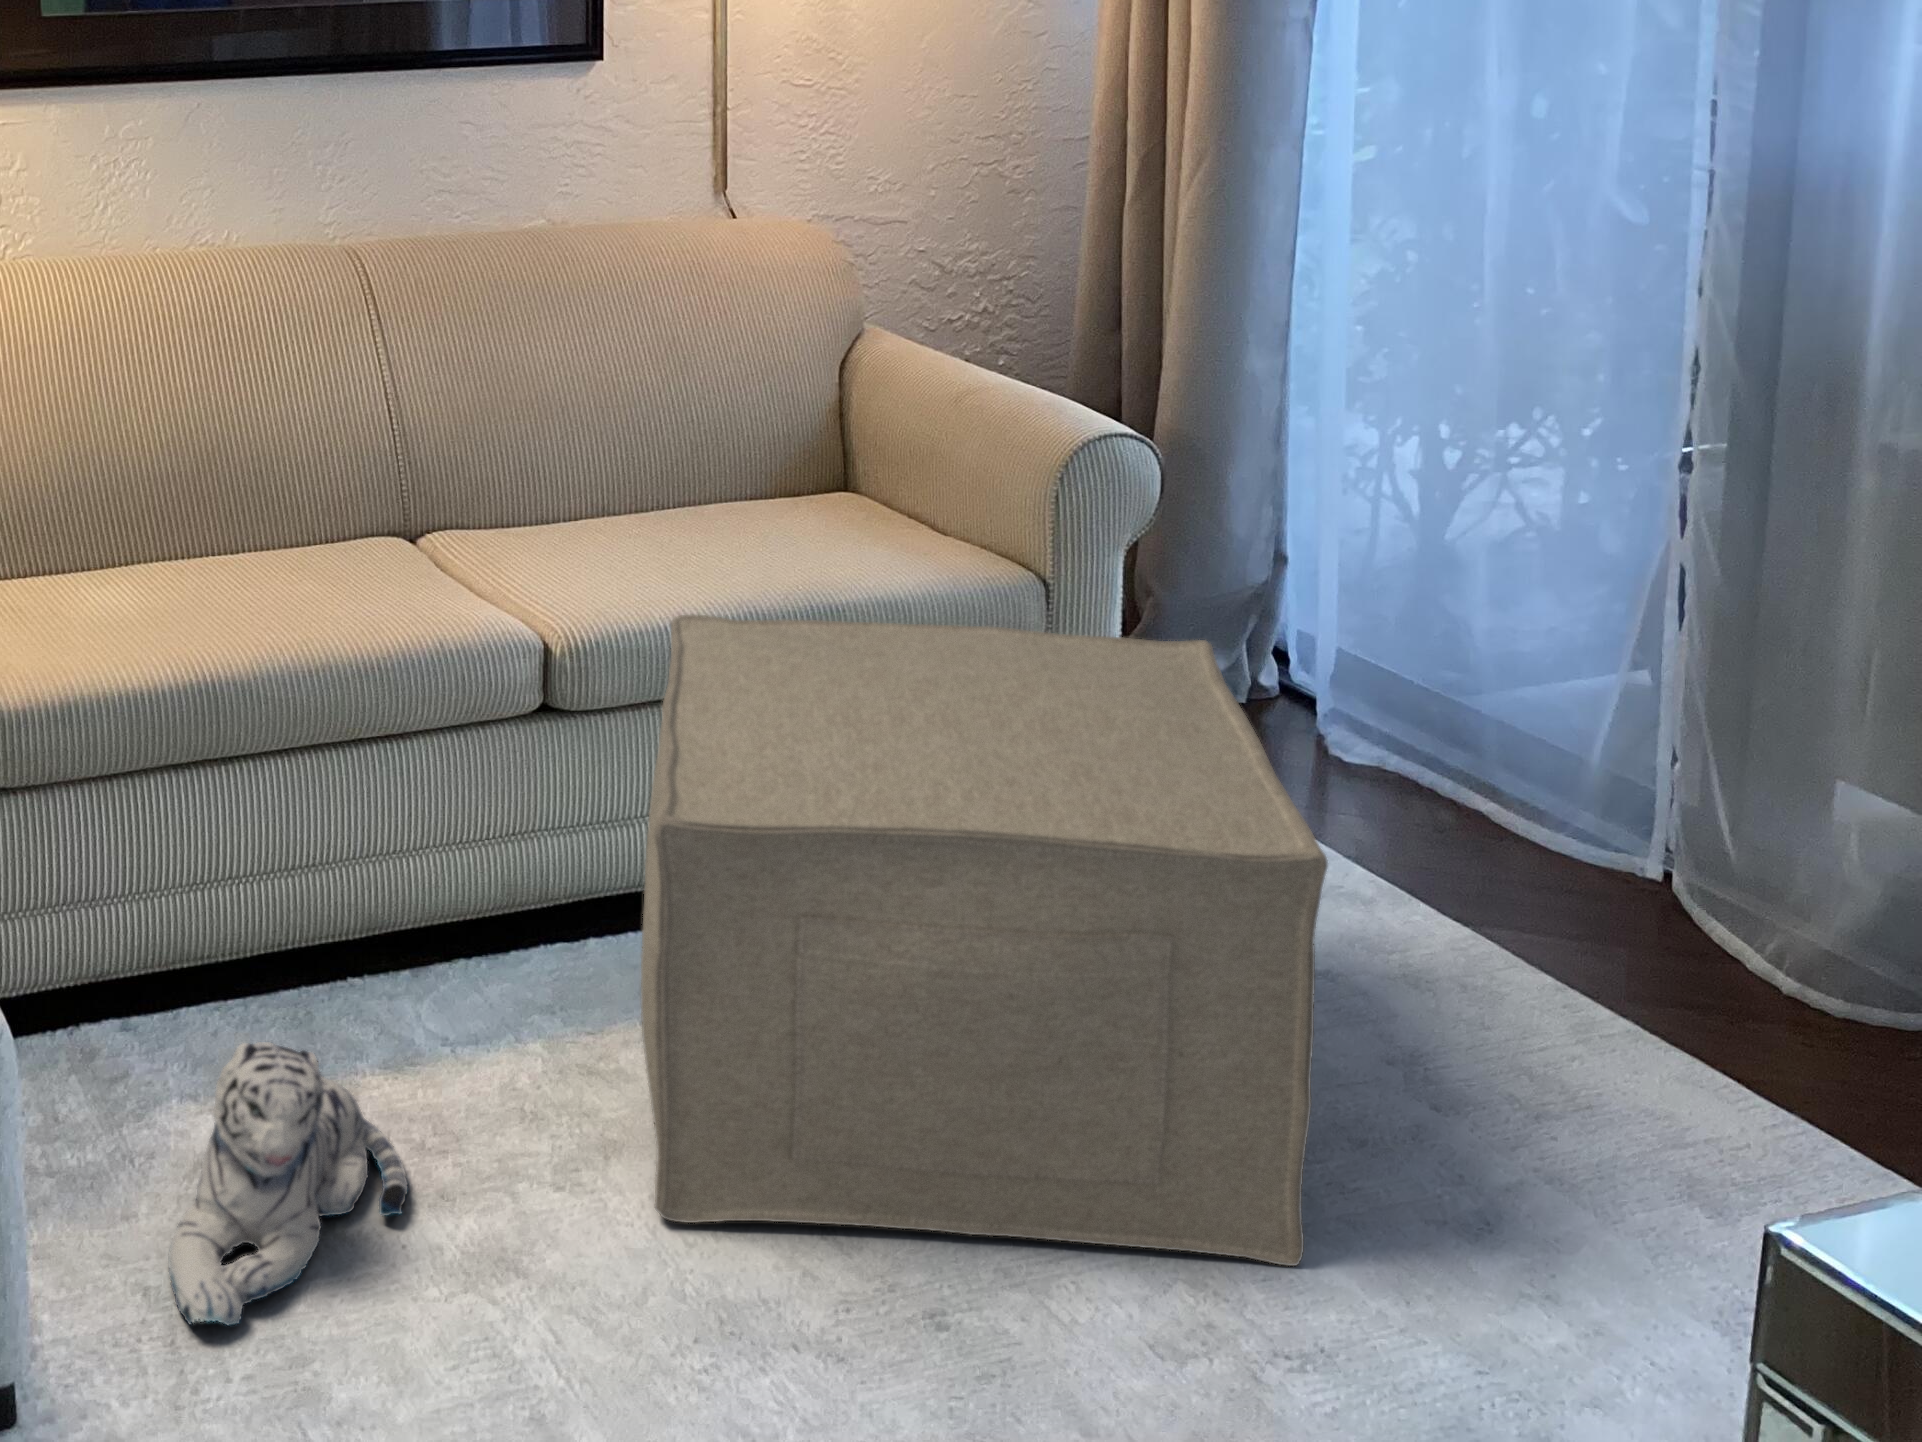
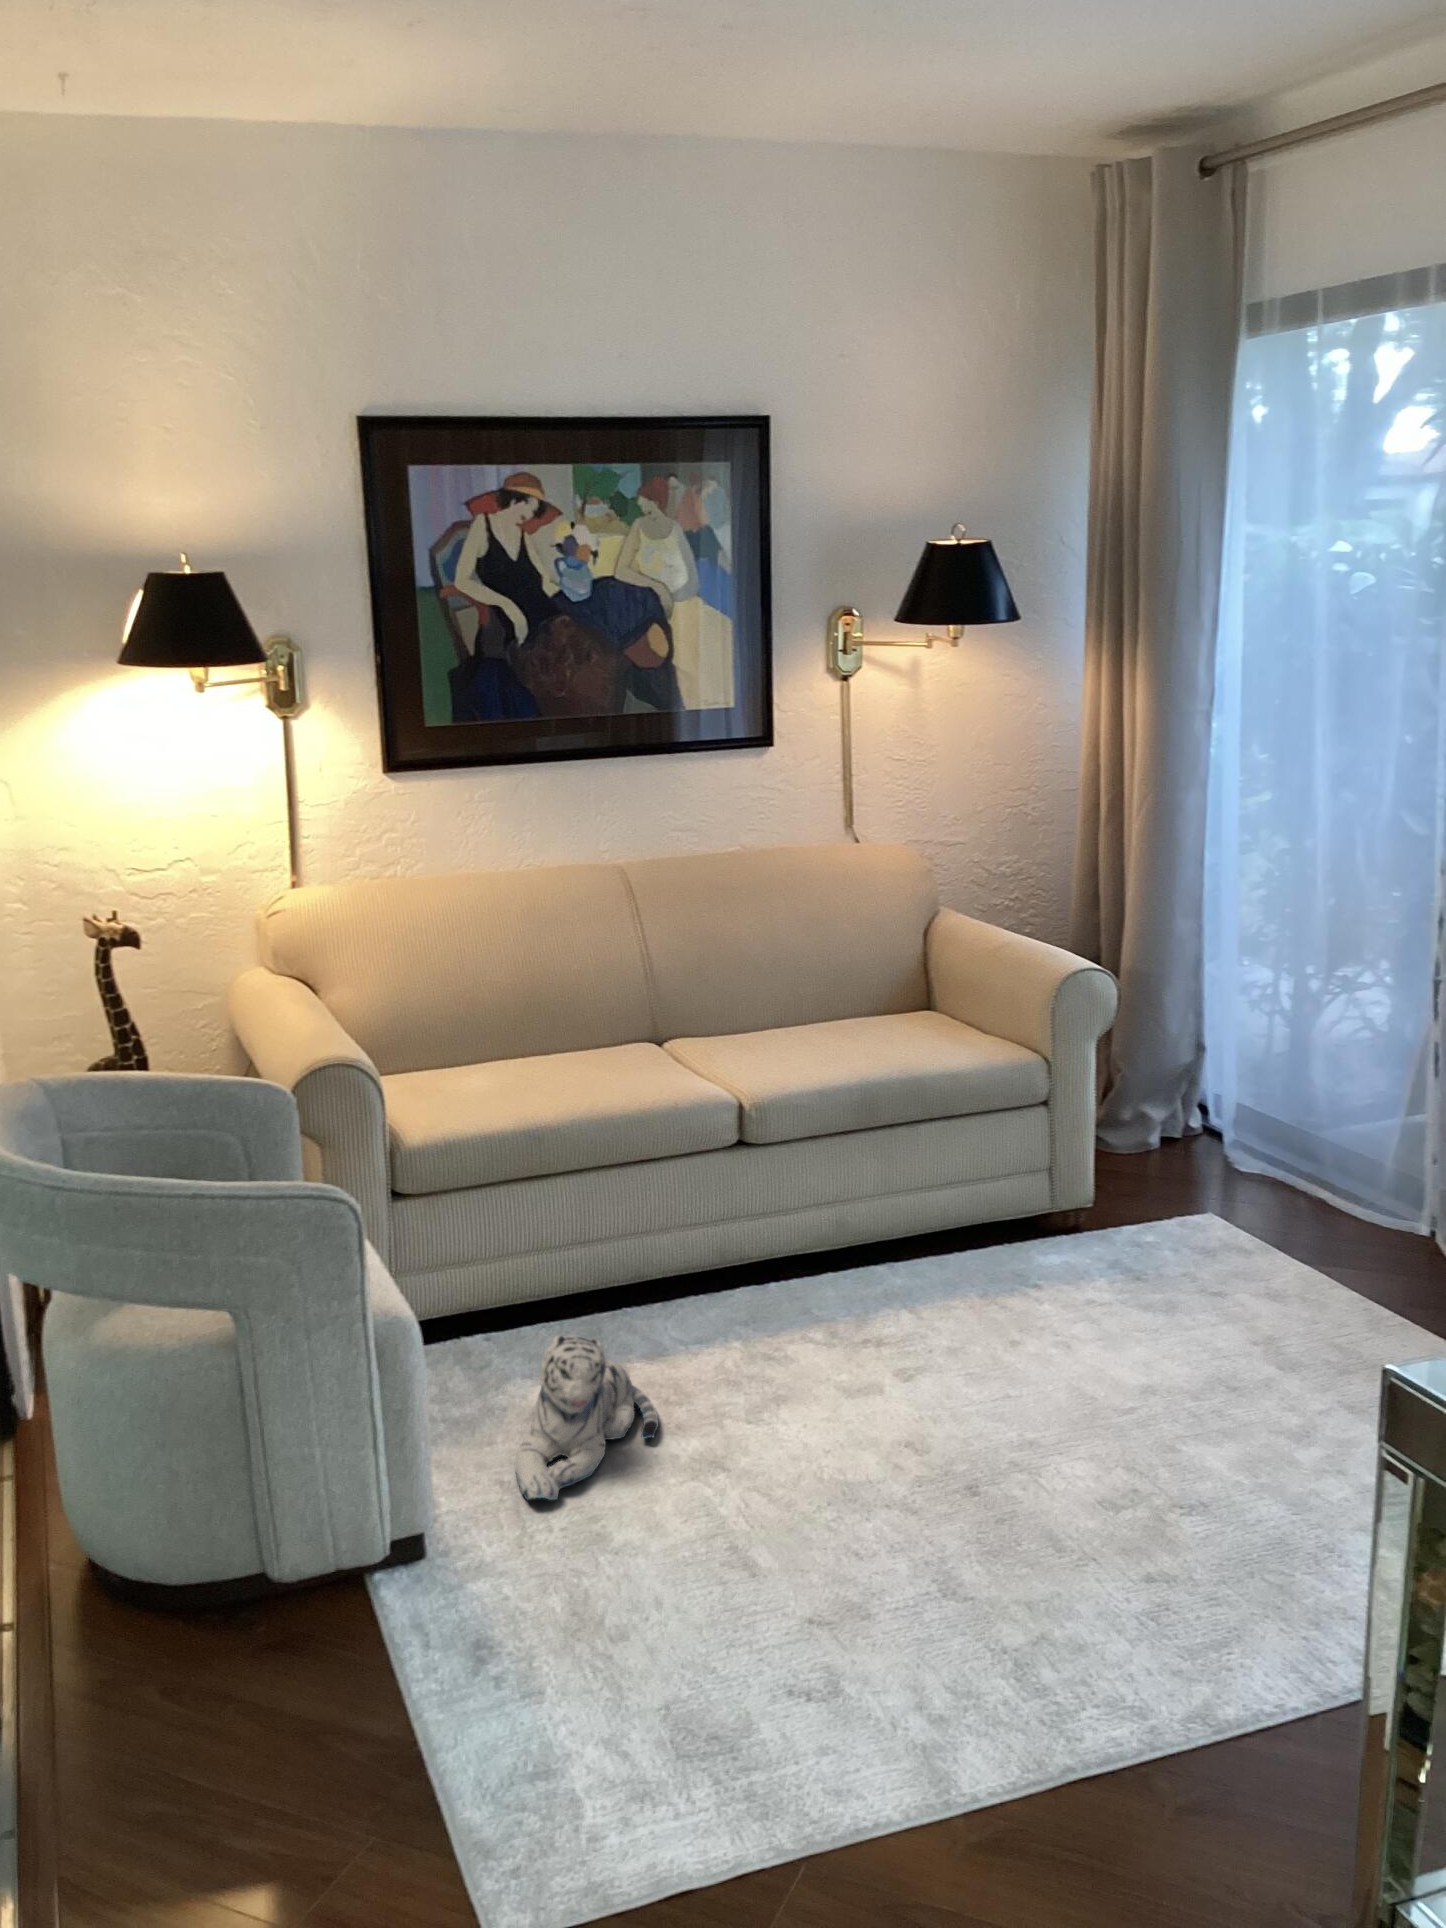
ottoman: present [641,615,1328,1266] -> none [800,1082,1199,1454]

